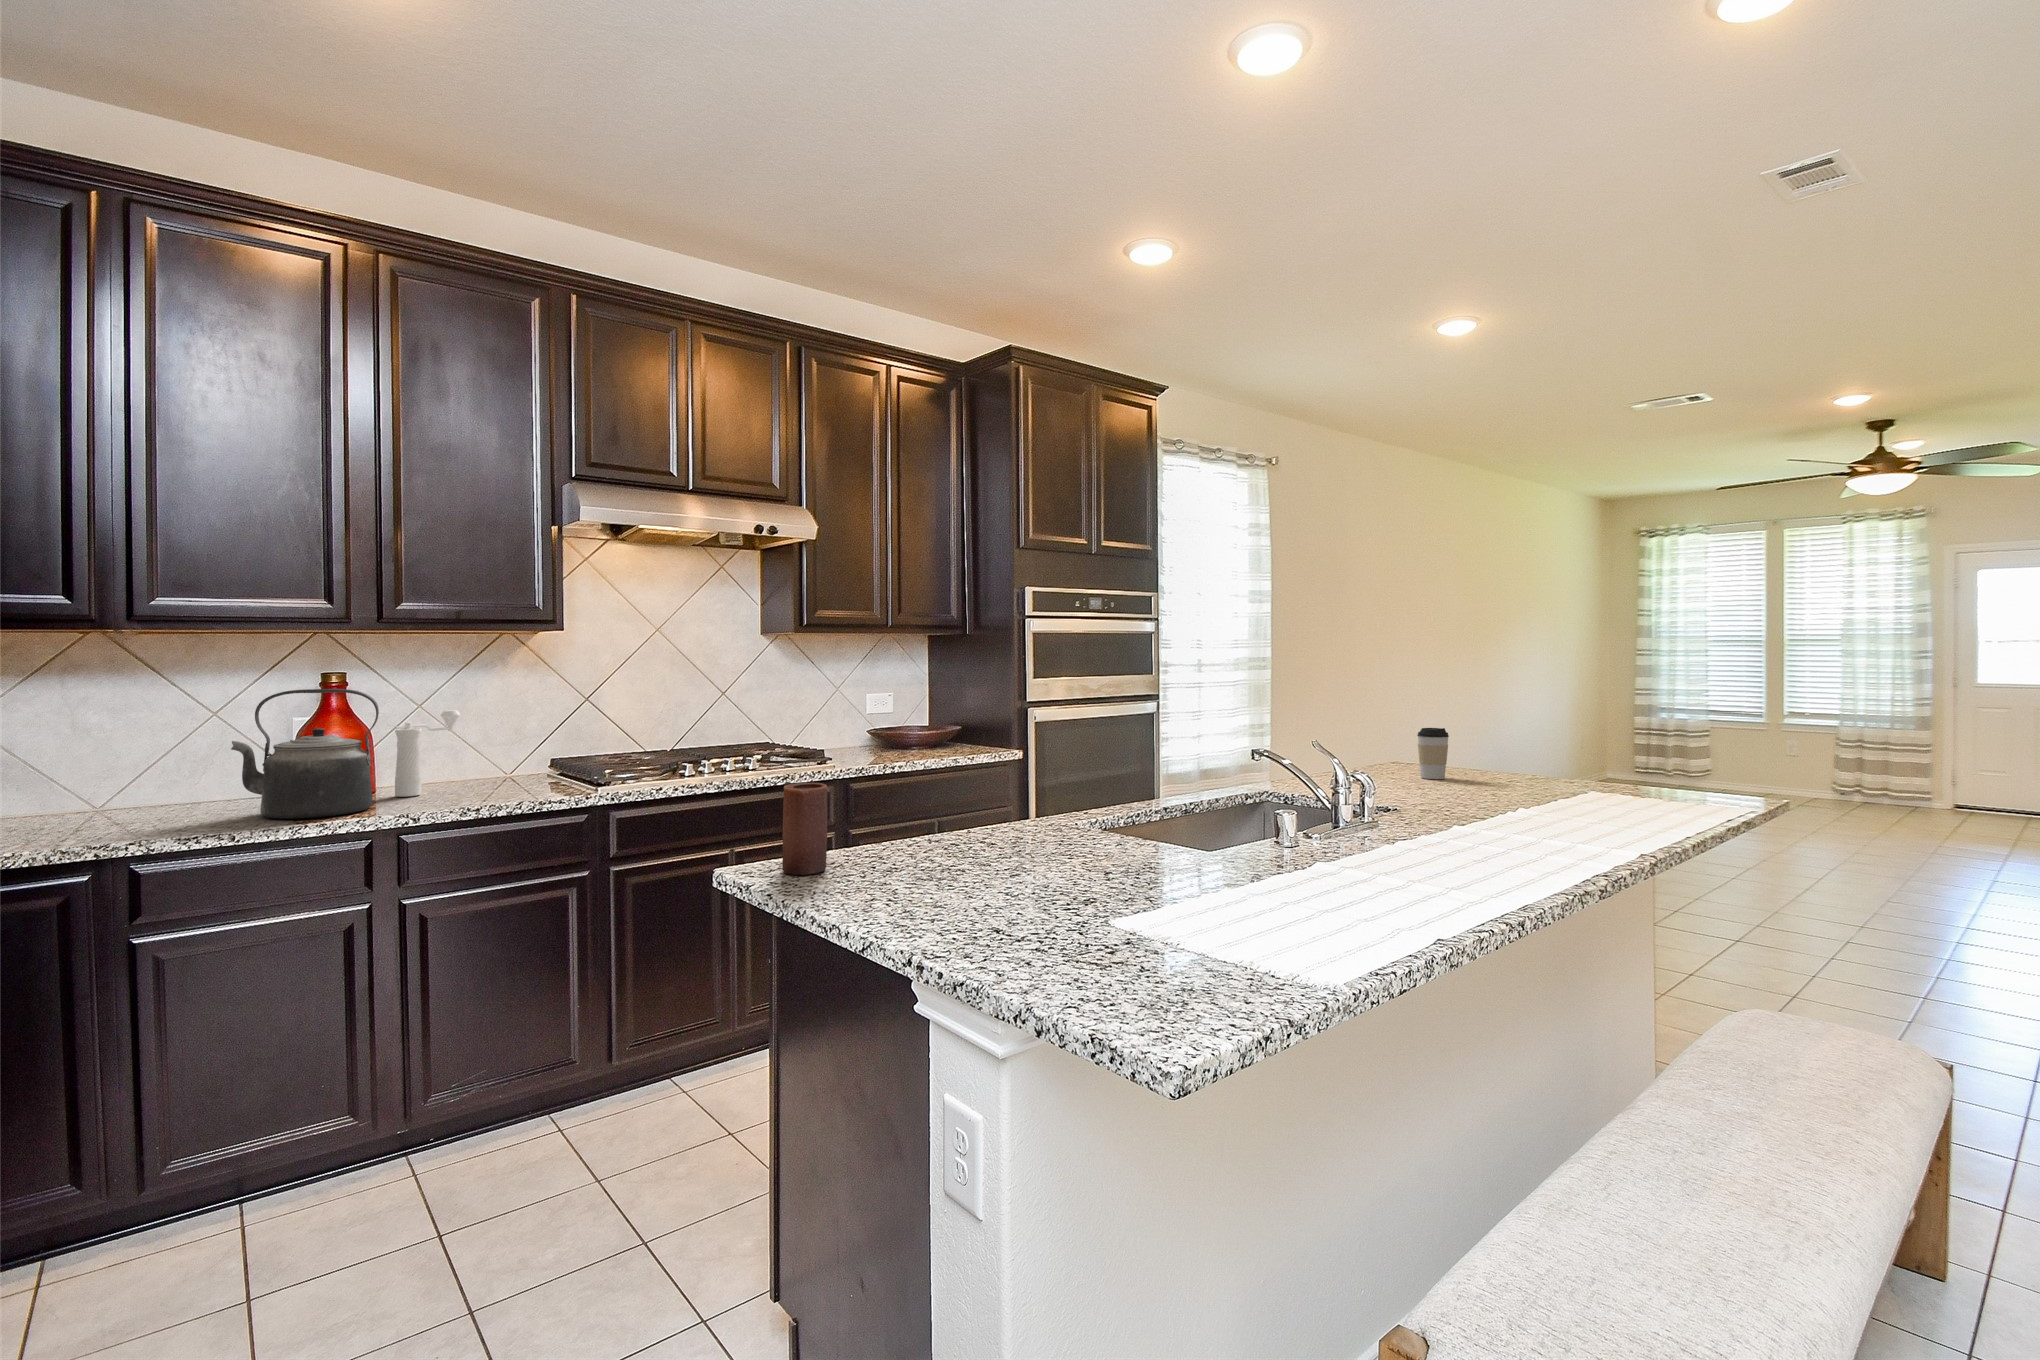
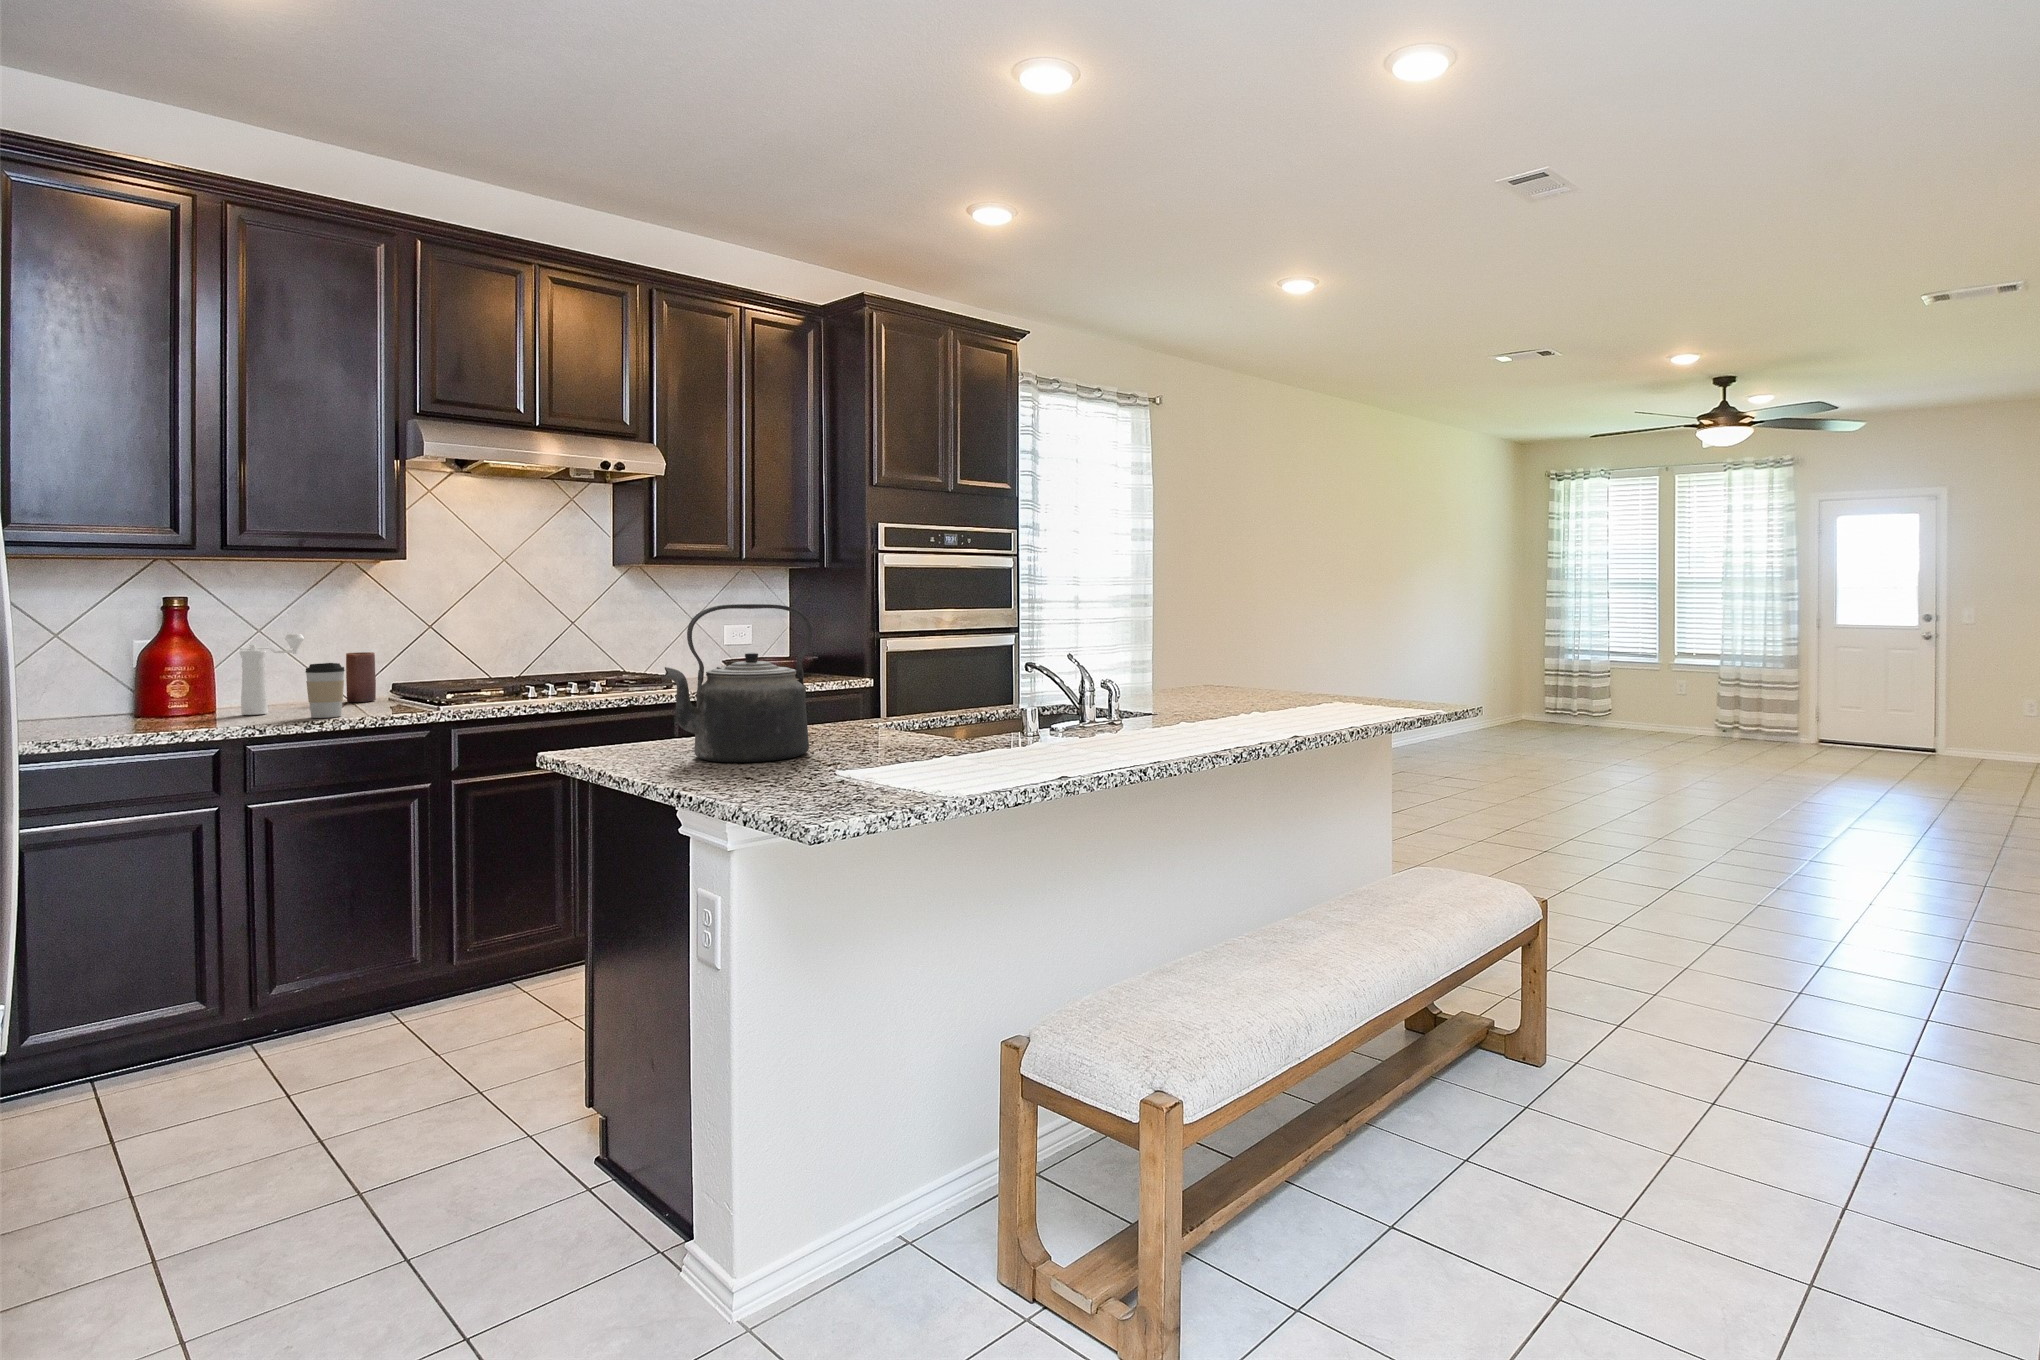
kettle: present [231,689,379,819] -> present [664,604,812,762]
coffee cup: present [1417,728,1449,779] -> present [306,663,345,718]
candle: present [782,783,827,875] -> present [346,652,376,702]

